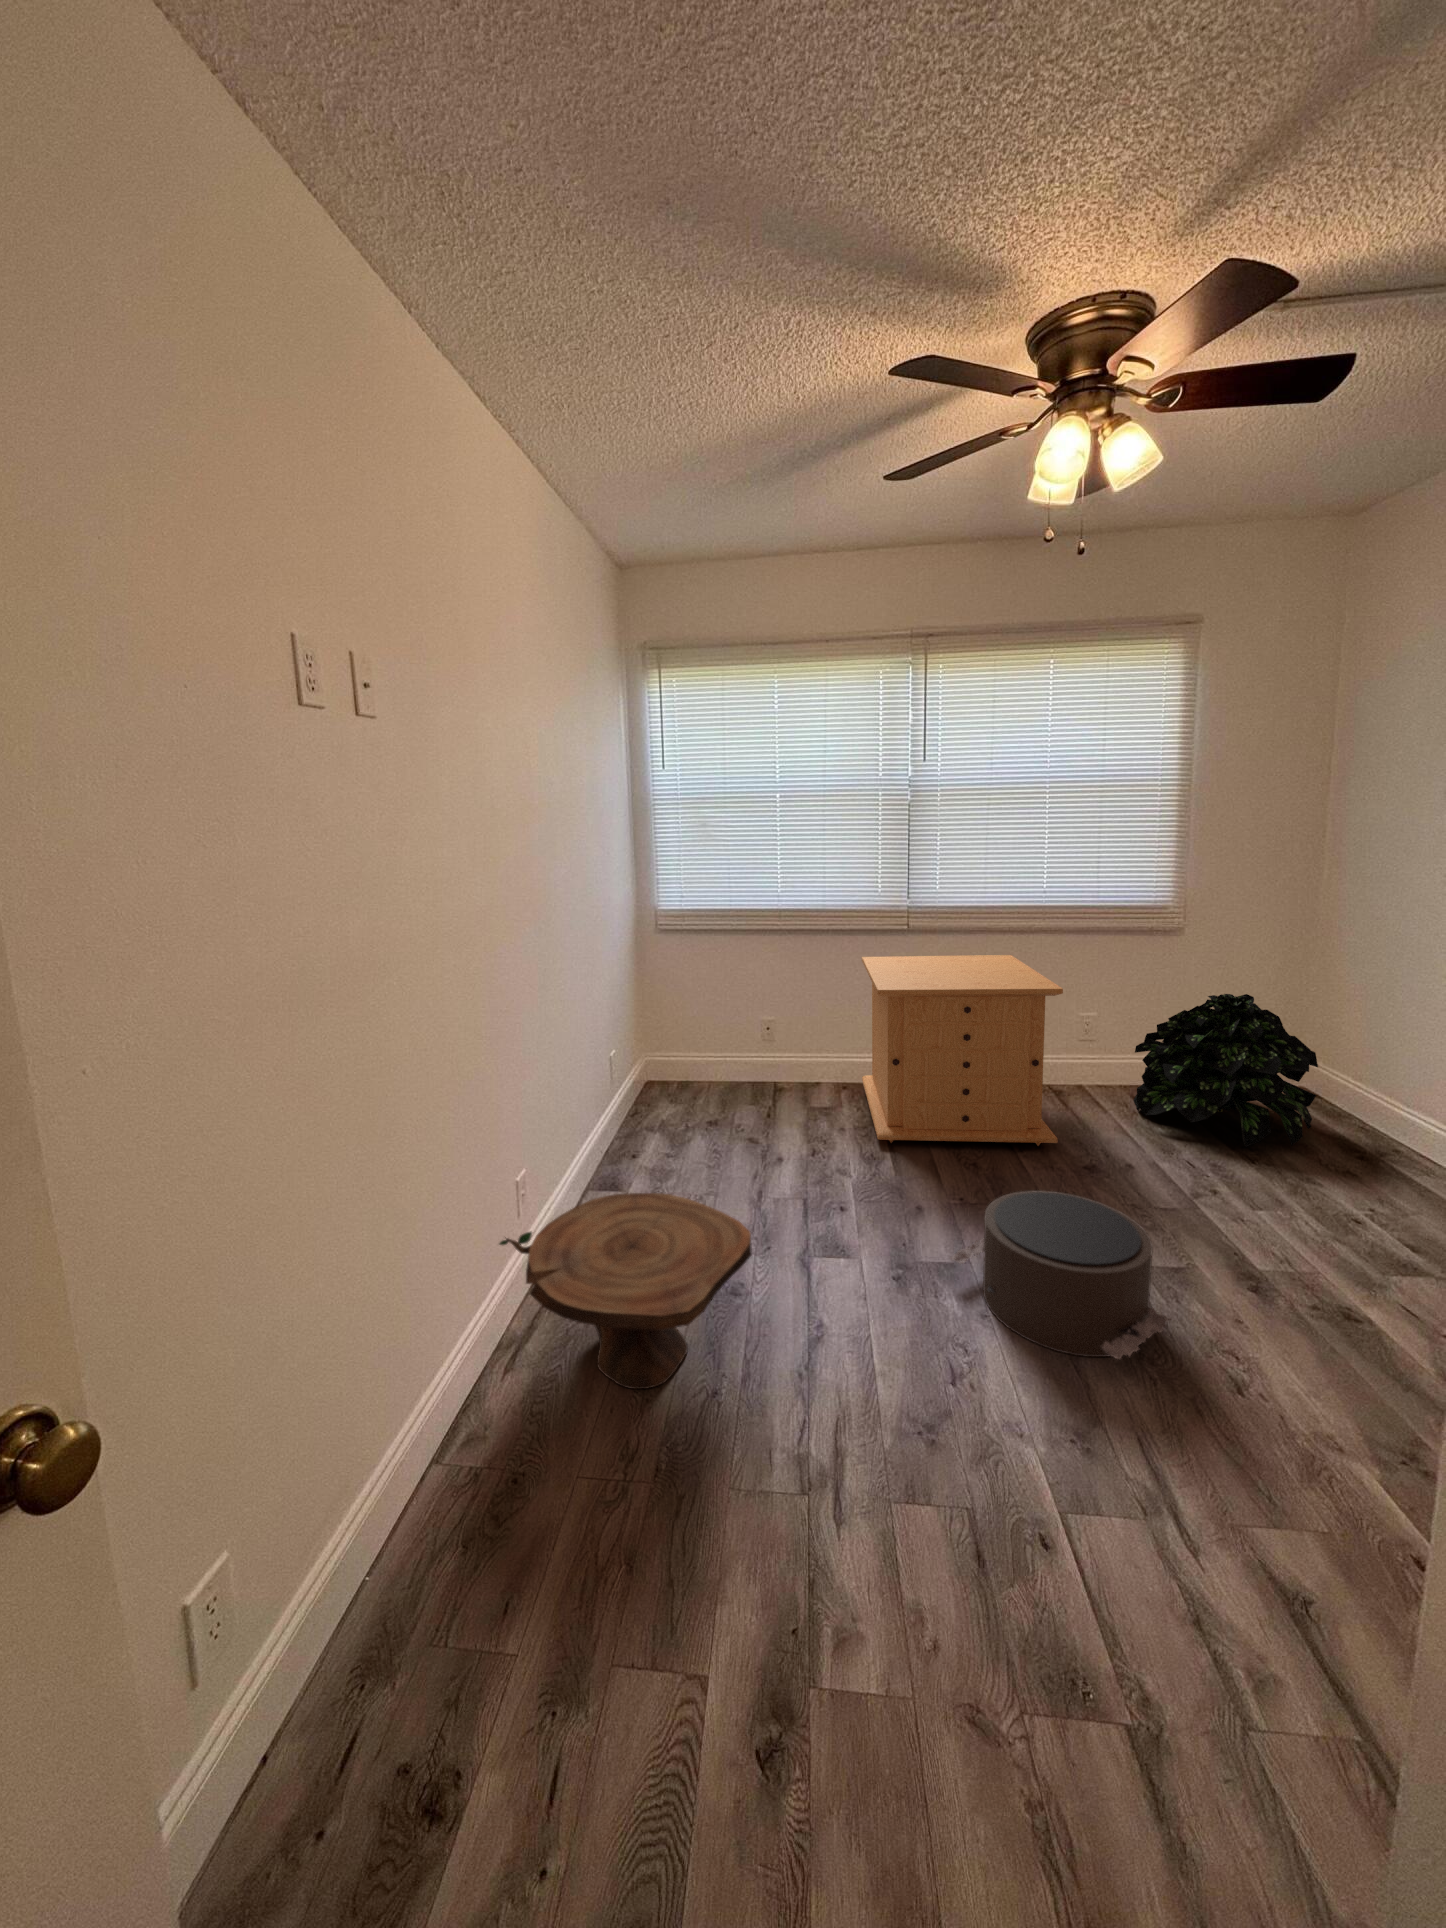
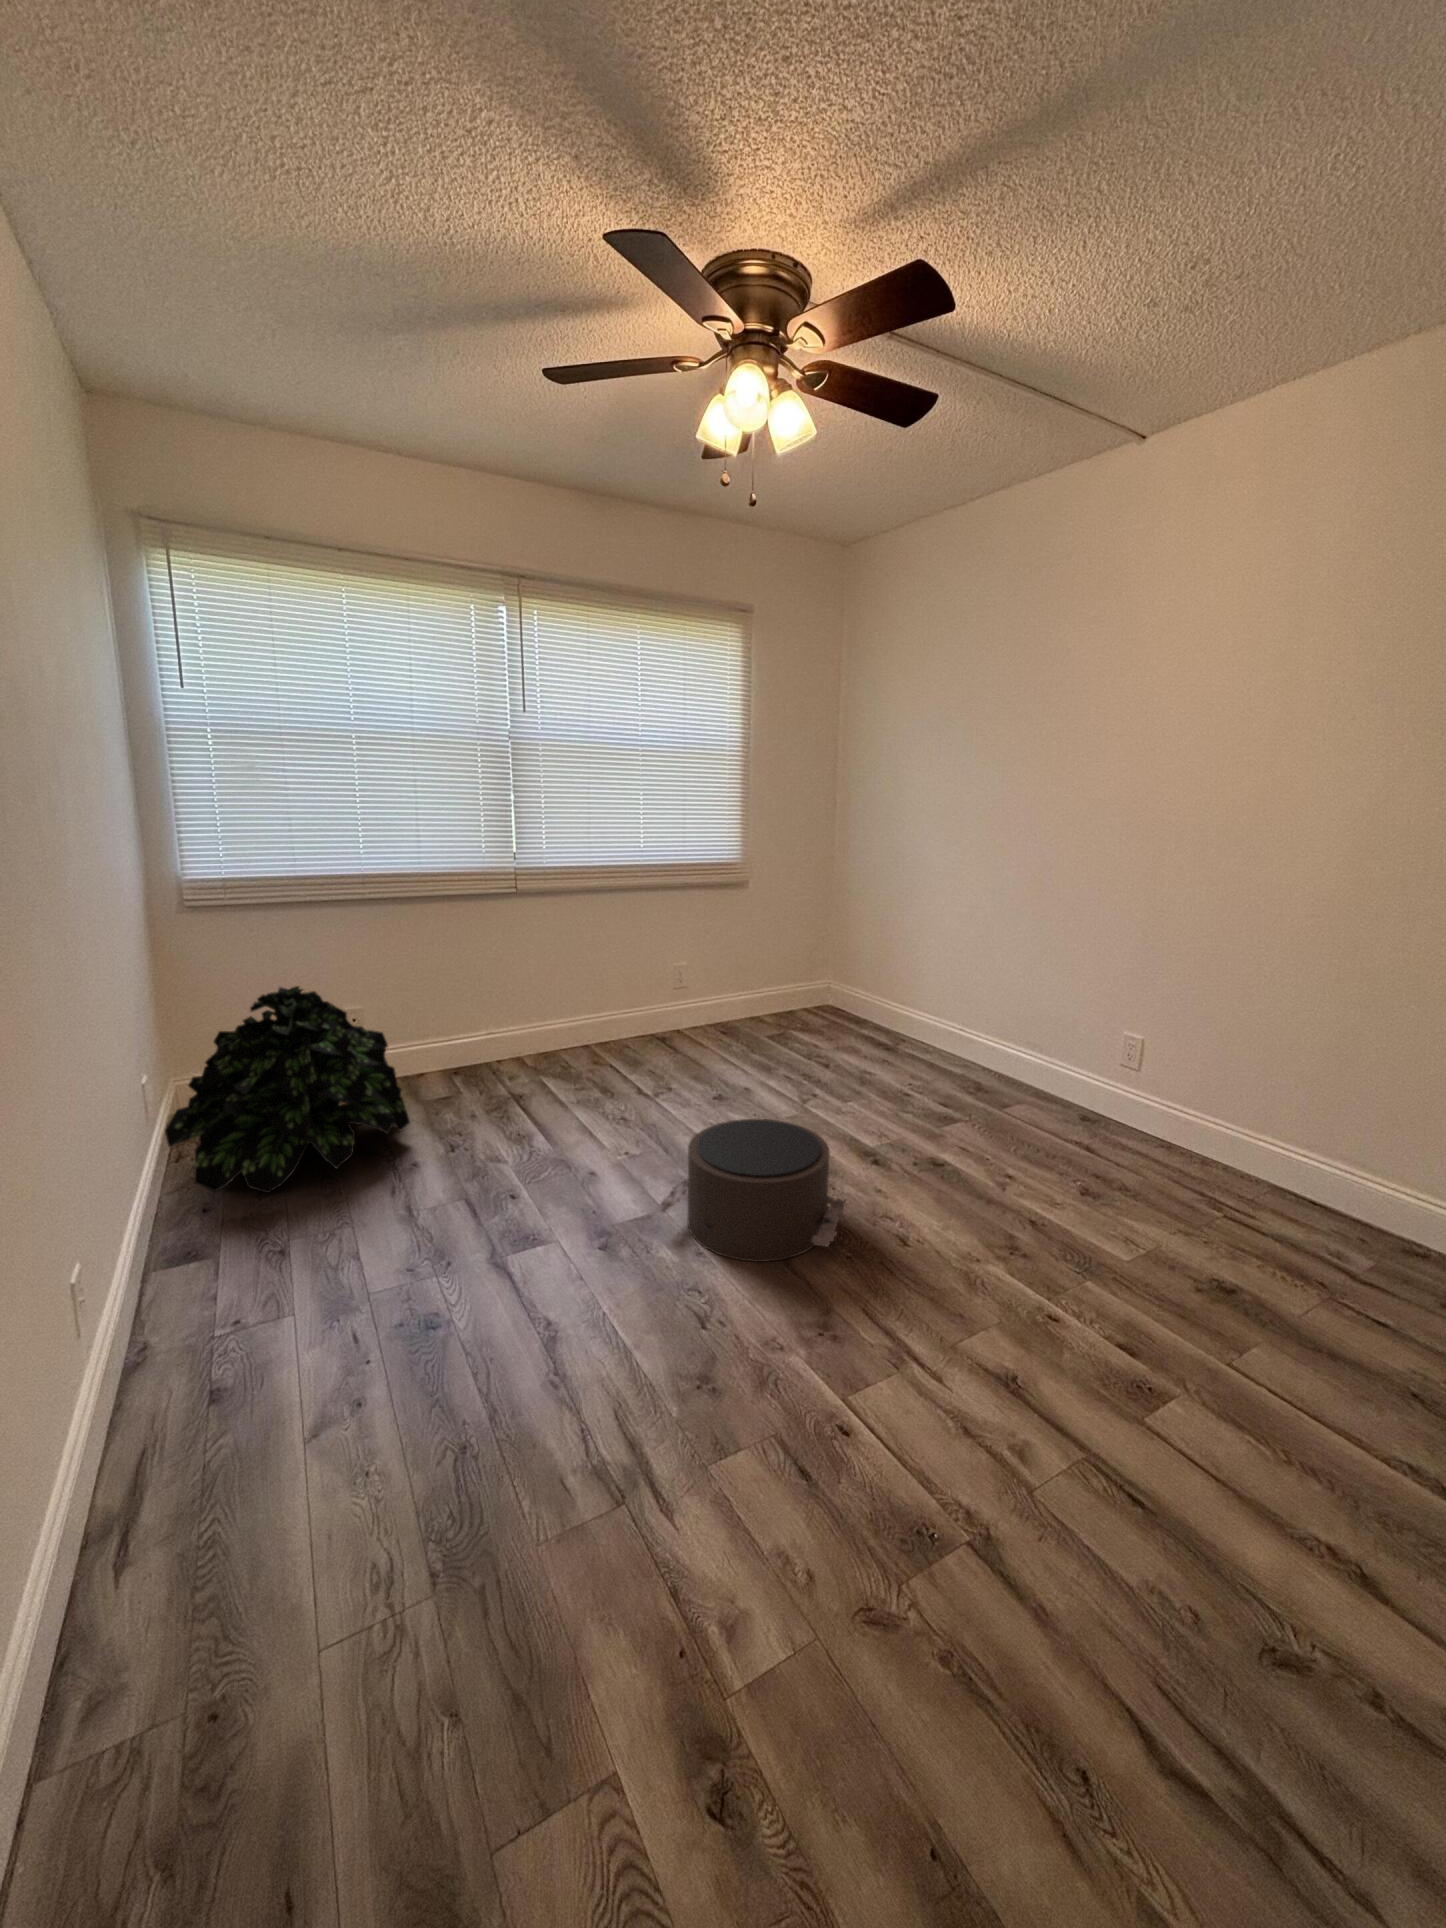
dresser: present [862,955,1063,1146] -> none [473,914,693,1121]
potted plant: present [1134,994,1318,1147] -> present [165,986,410,1193]
side table: present [499,1193,752,1389] -> none [57,1231,487,1514]

